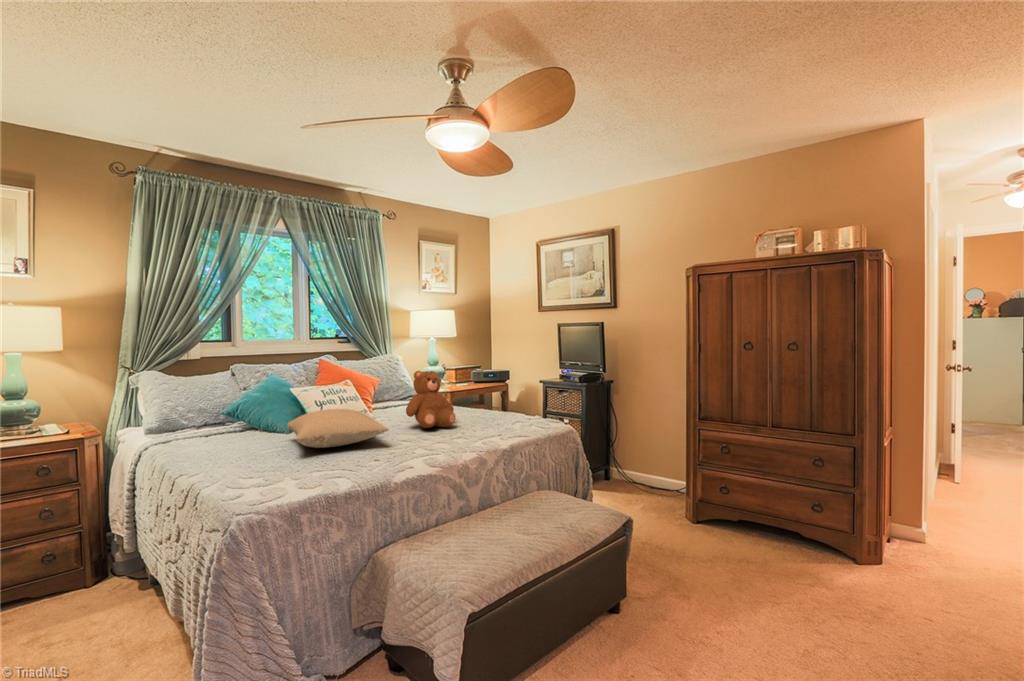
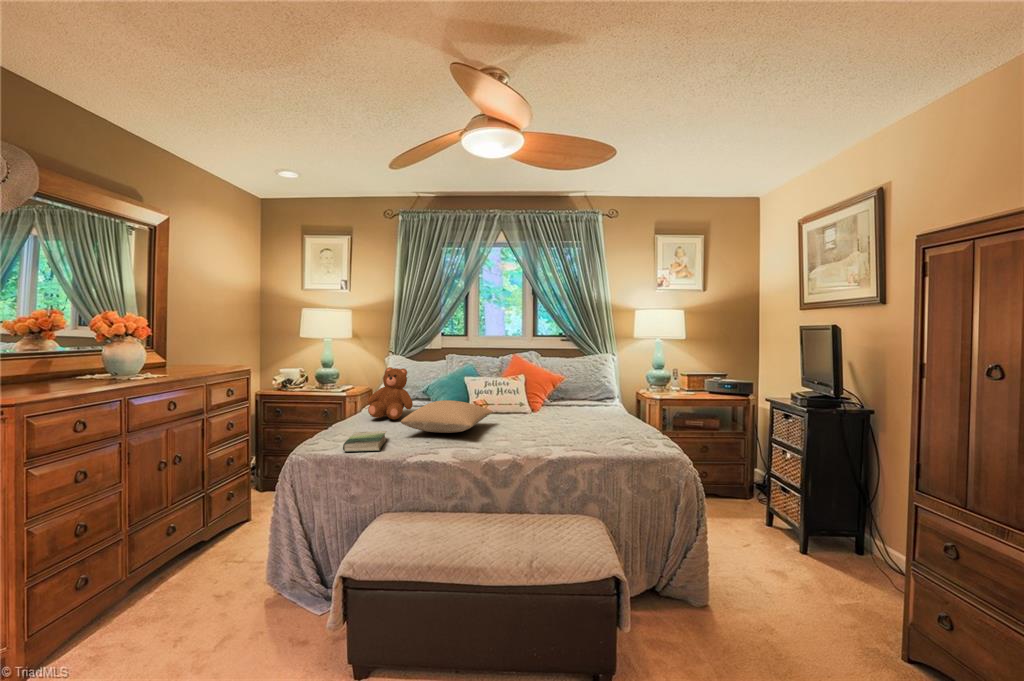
teddy bear: present [406,371,456,428] -> present [368,367,413,419]
book: none [232,455,306,485] -> present [343,431,386,452]

